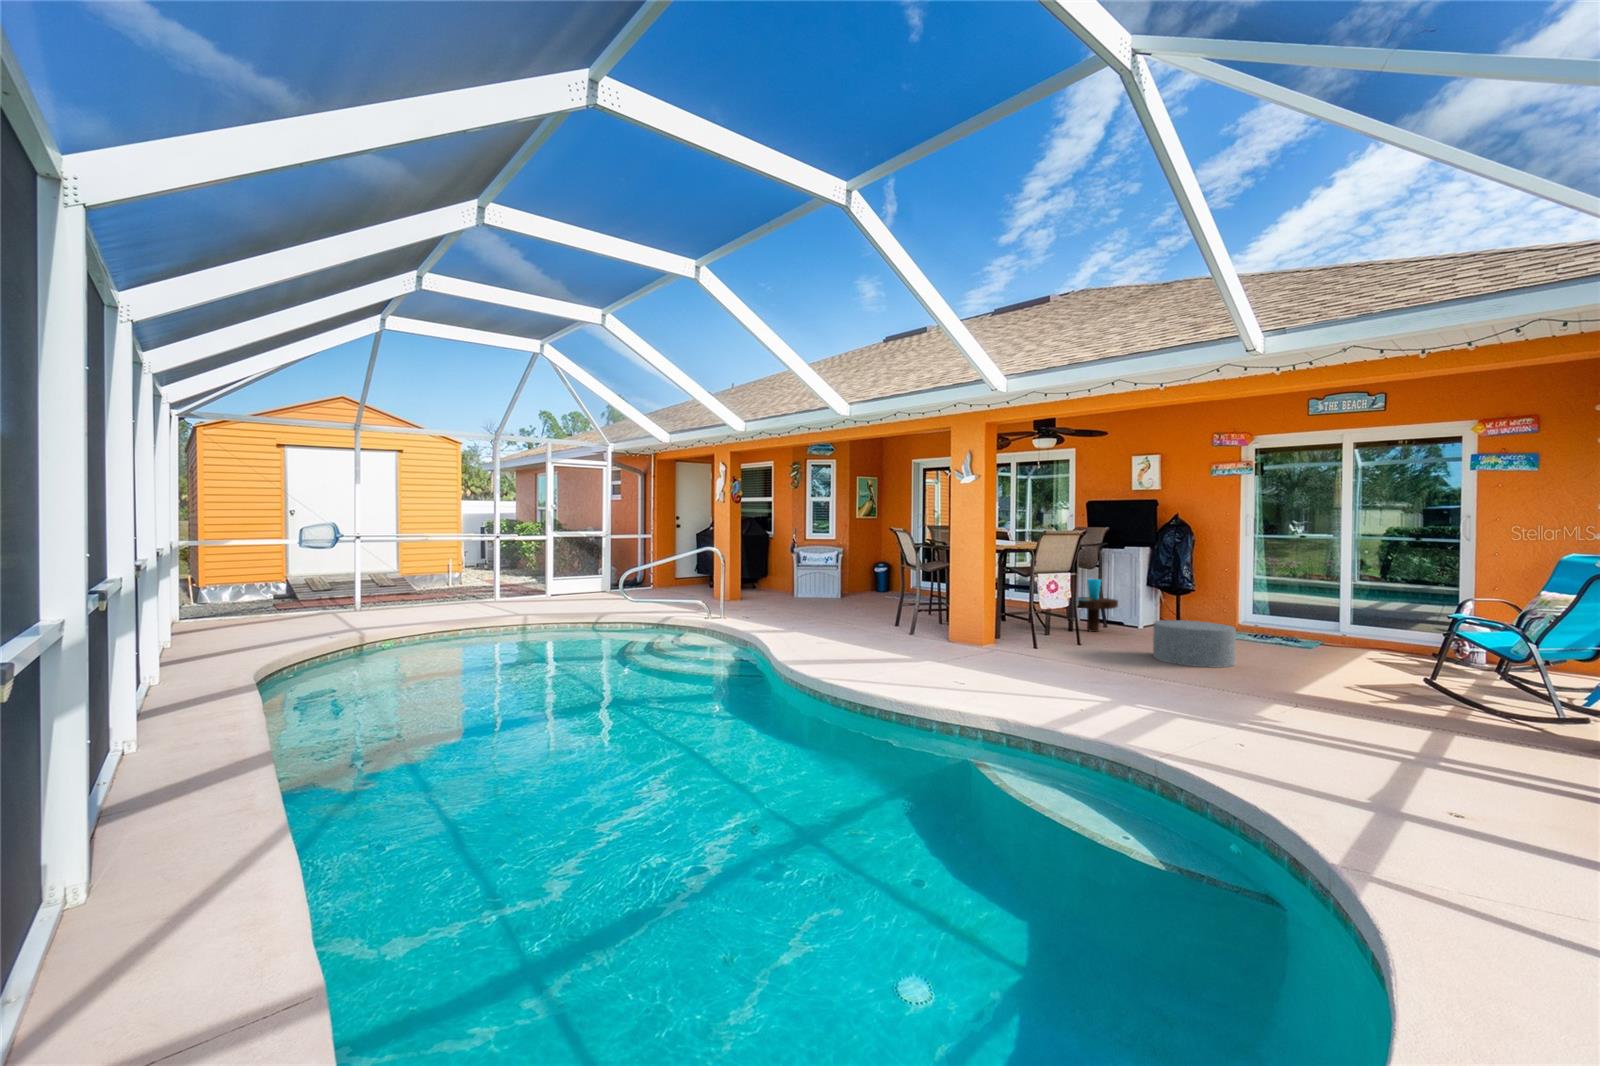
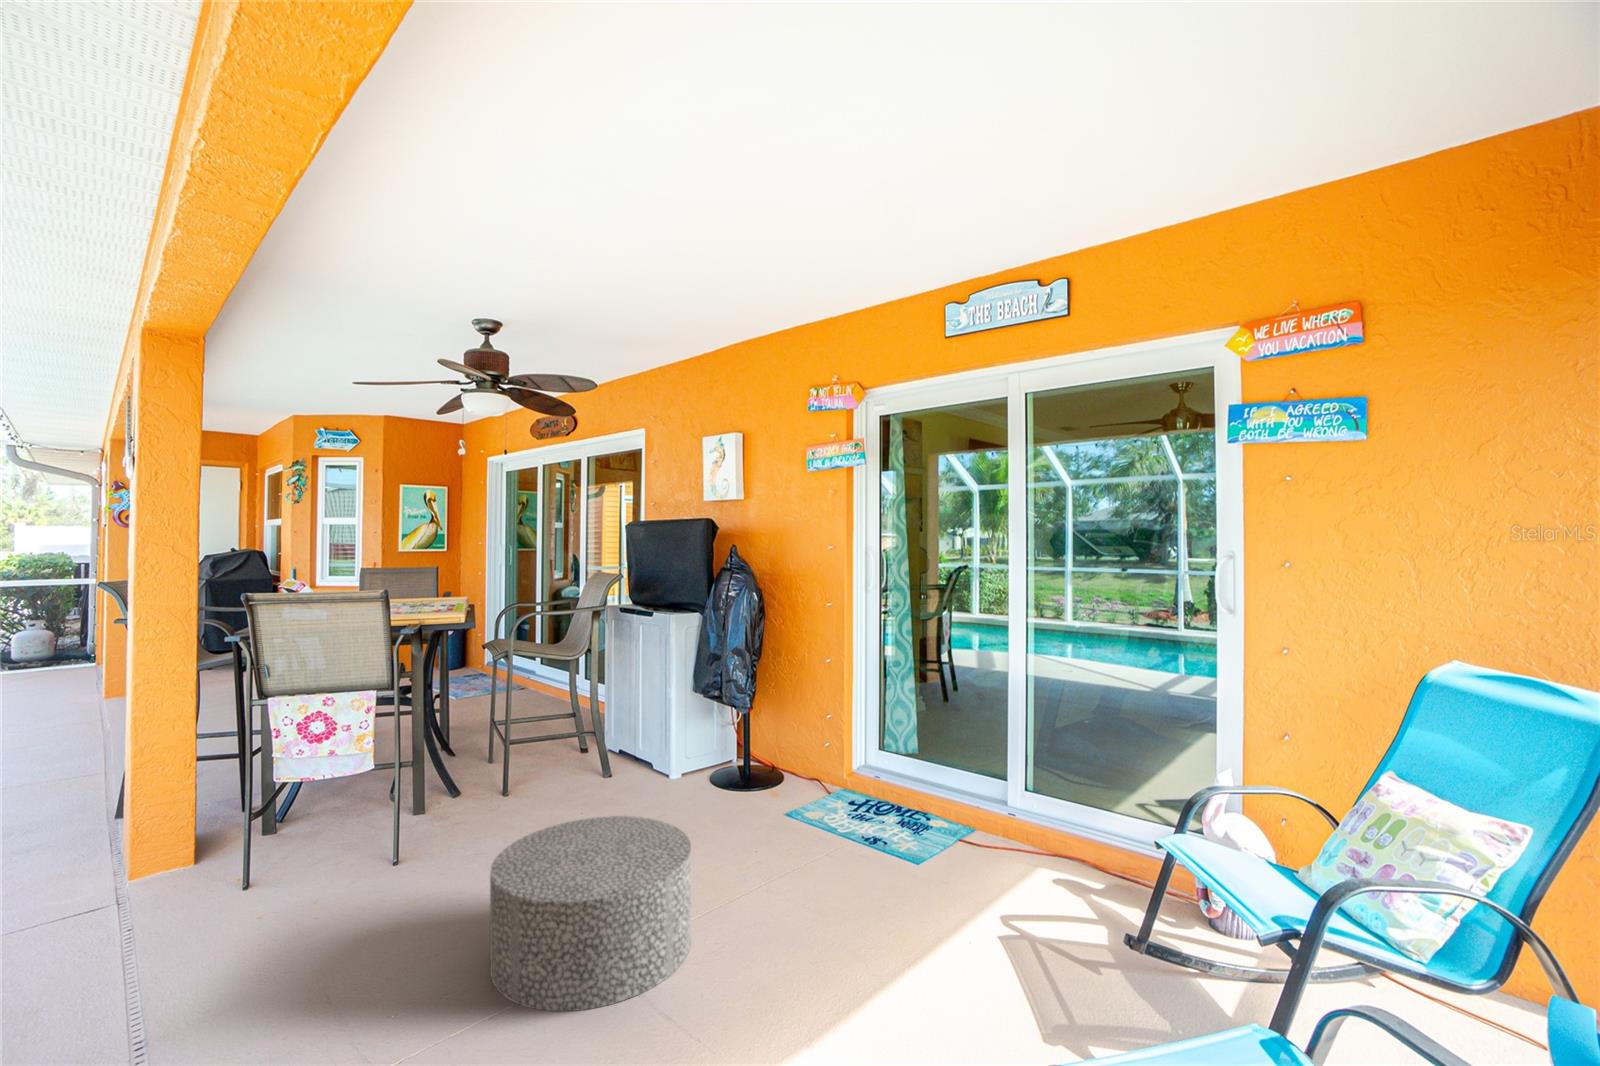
side table: present [1078,579,1118,632] -> none [549,675,645,785]

